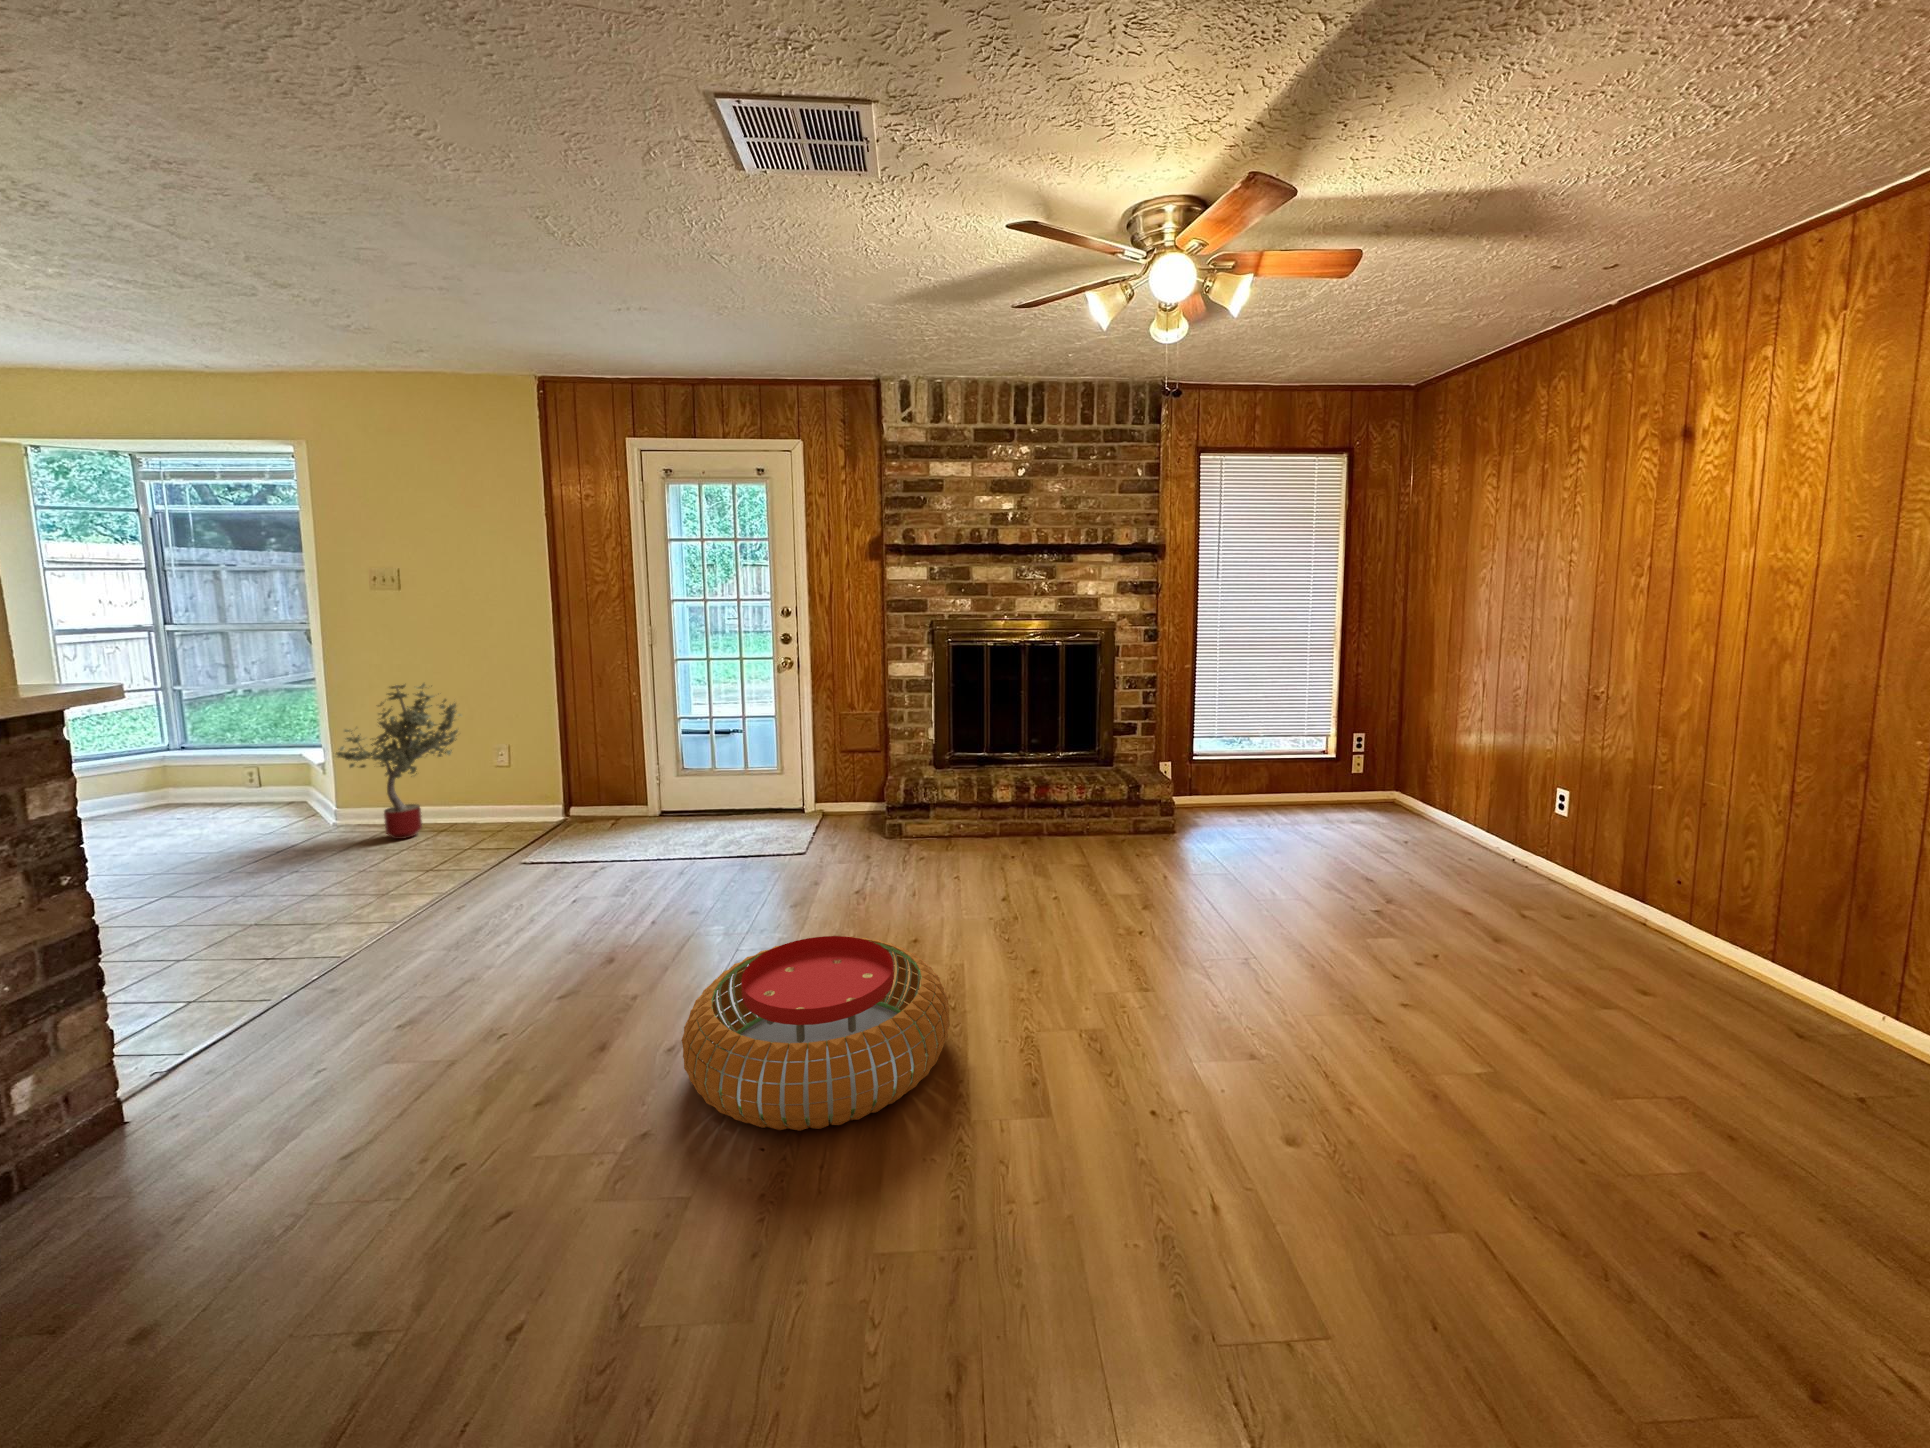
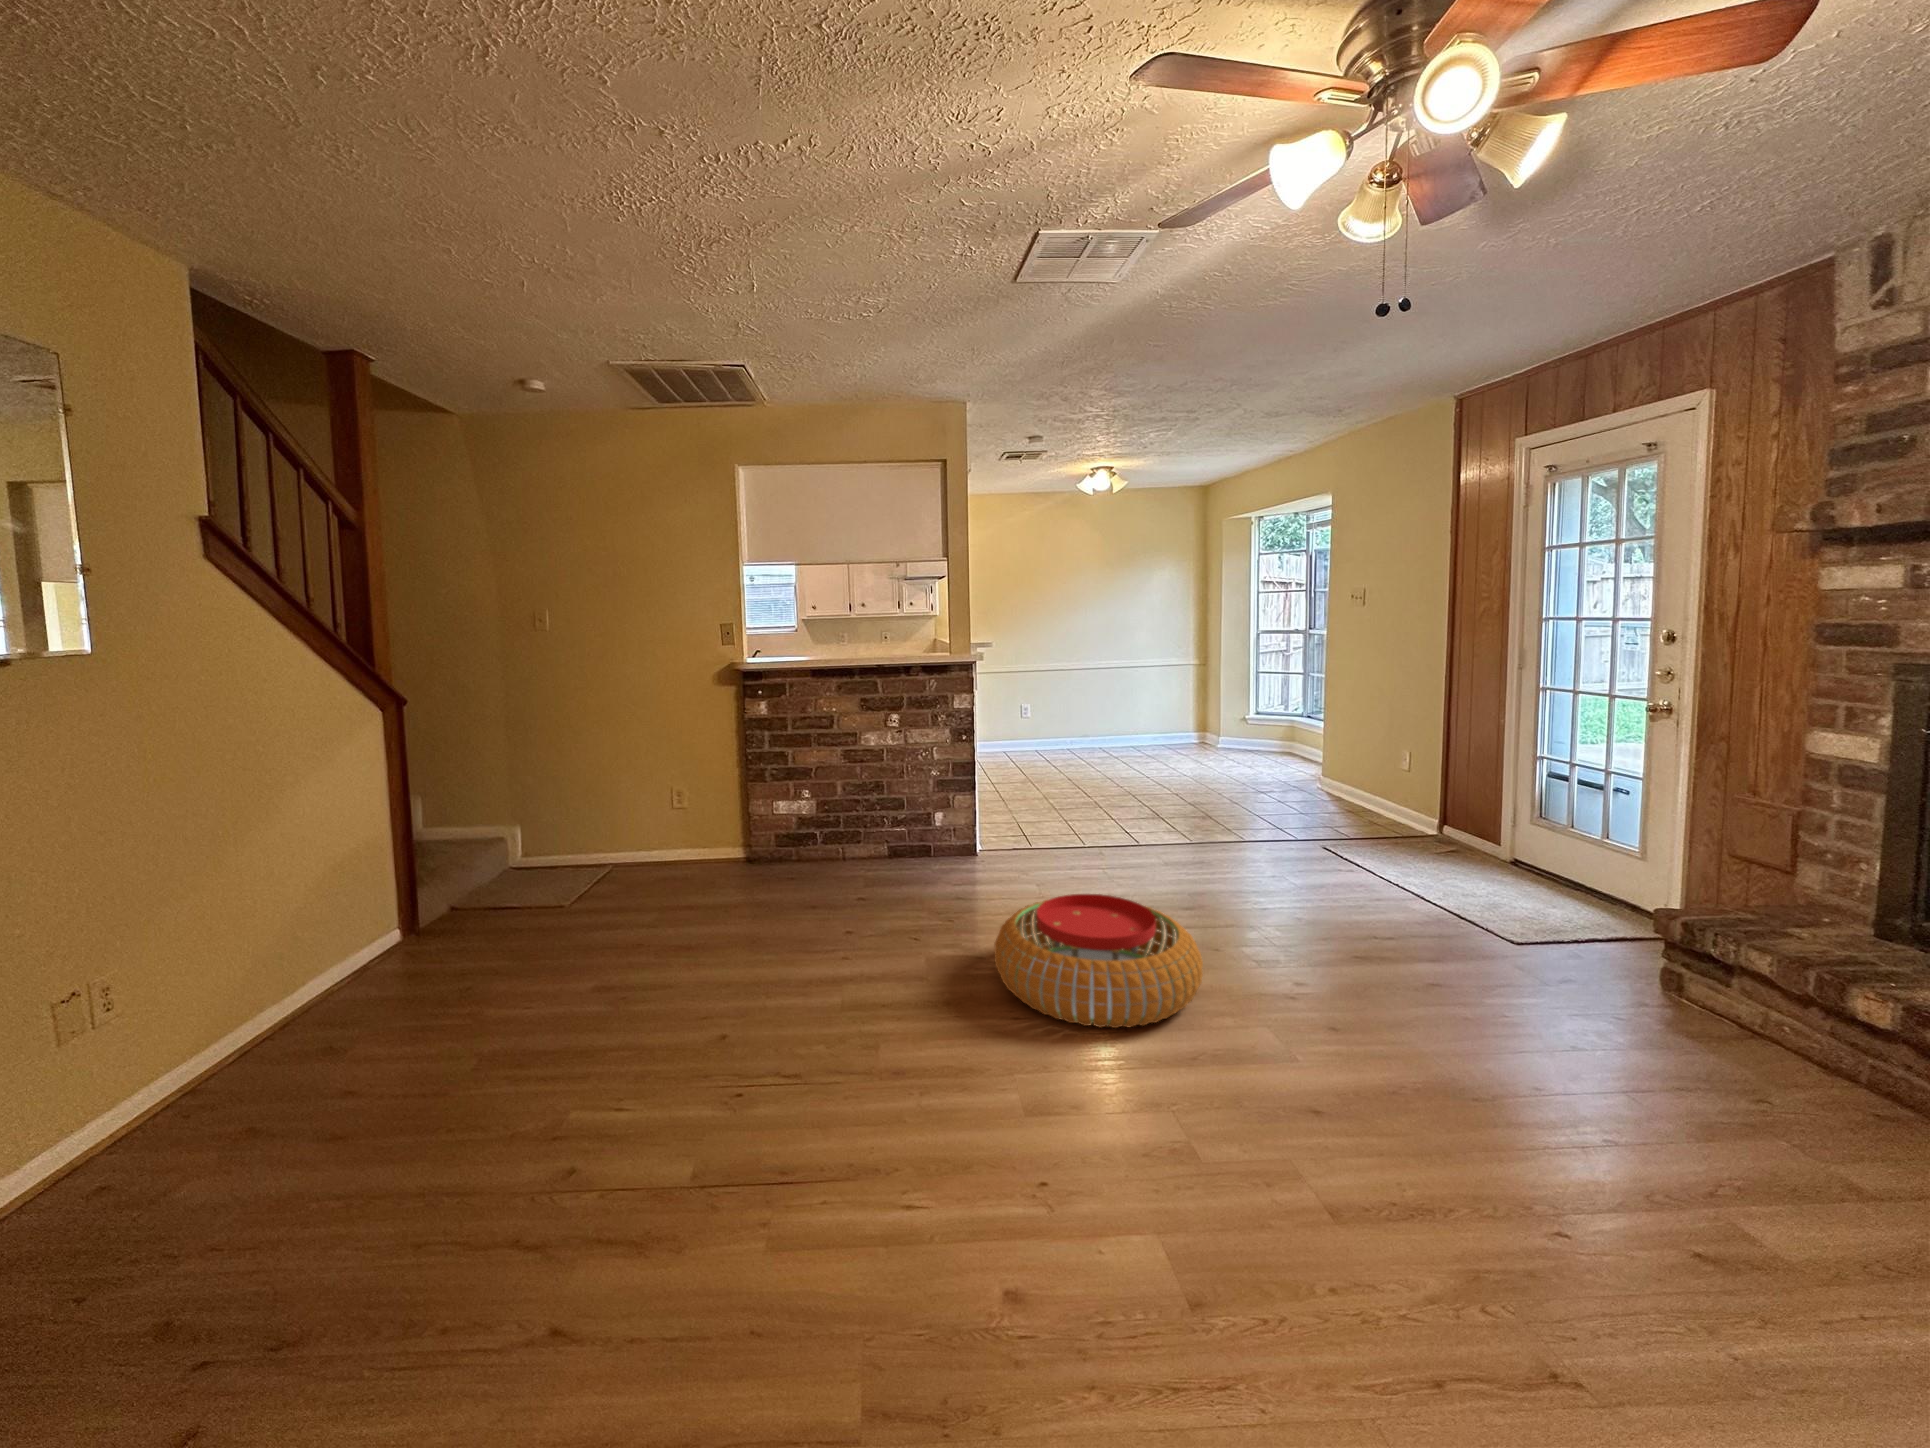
potted tree: present [336,684,461,839] -> none [1306,684,1382,805]

